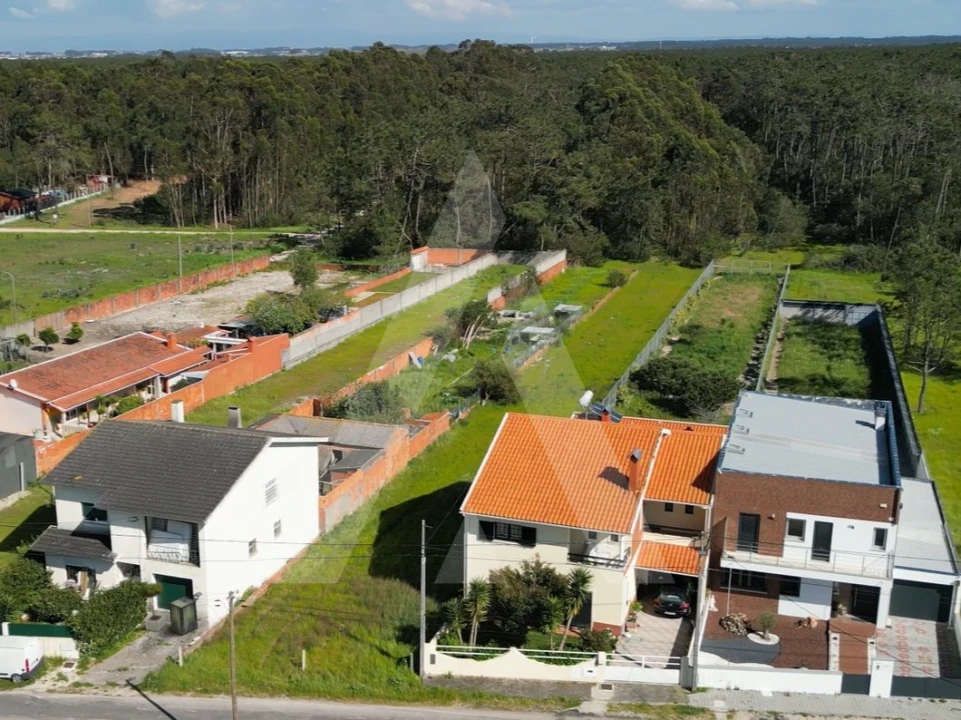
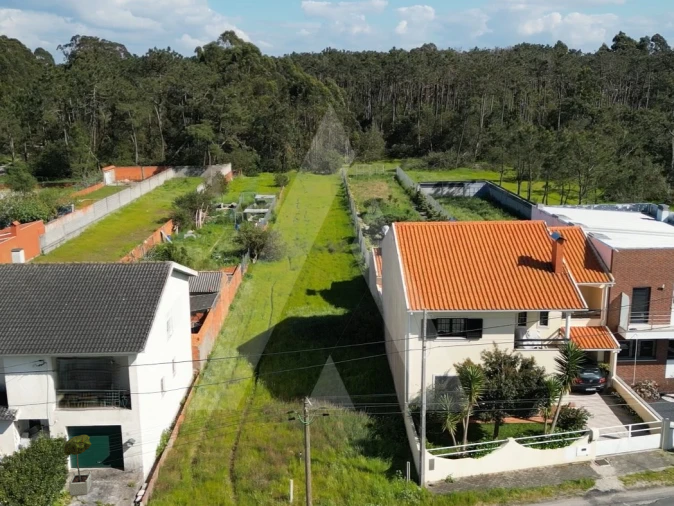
storage box: present [169,596,198,636] -> none [101,446,136,494]

